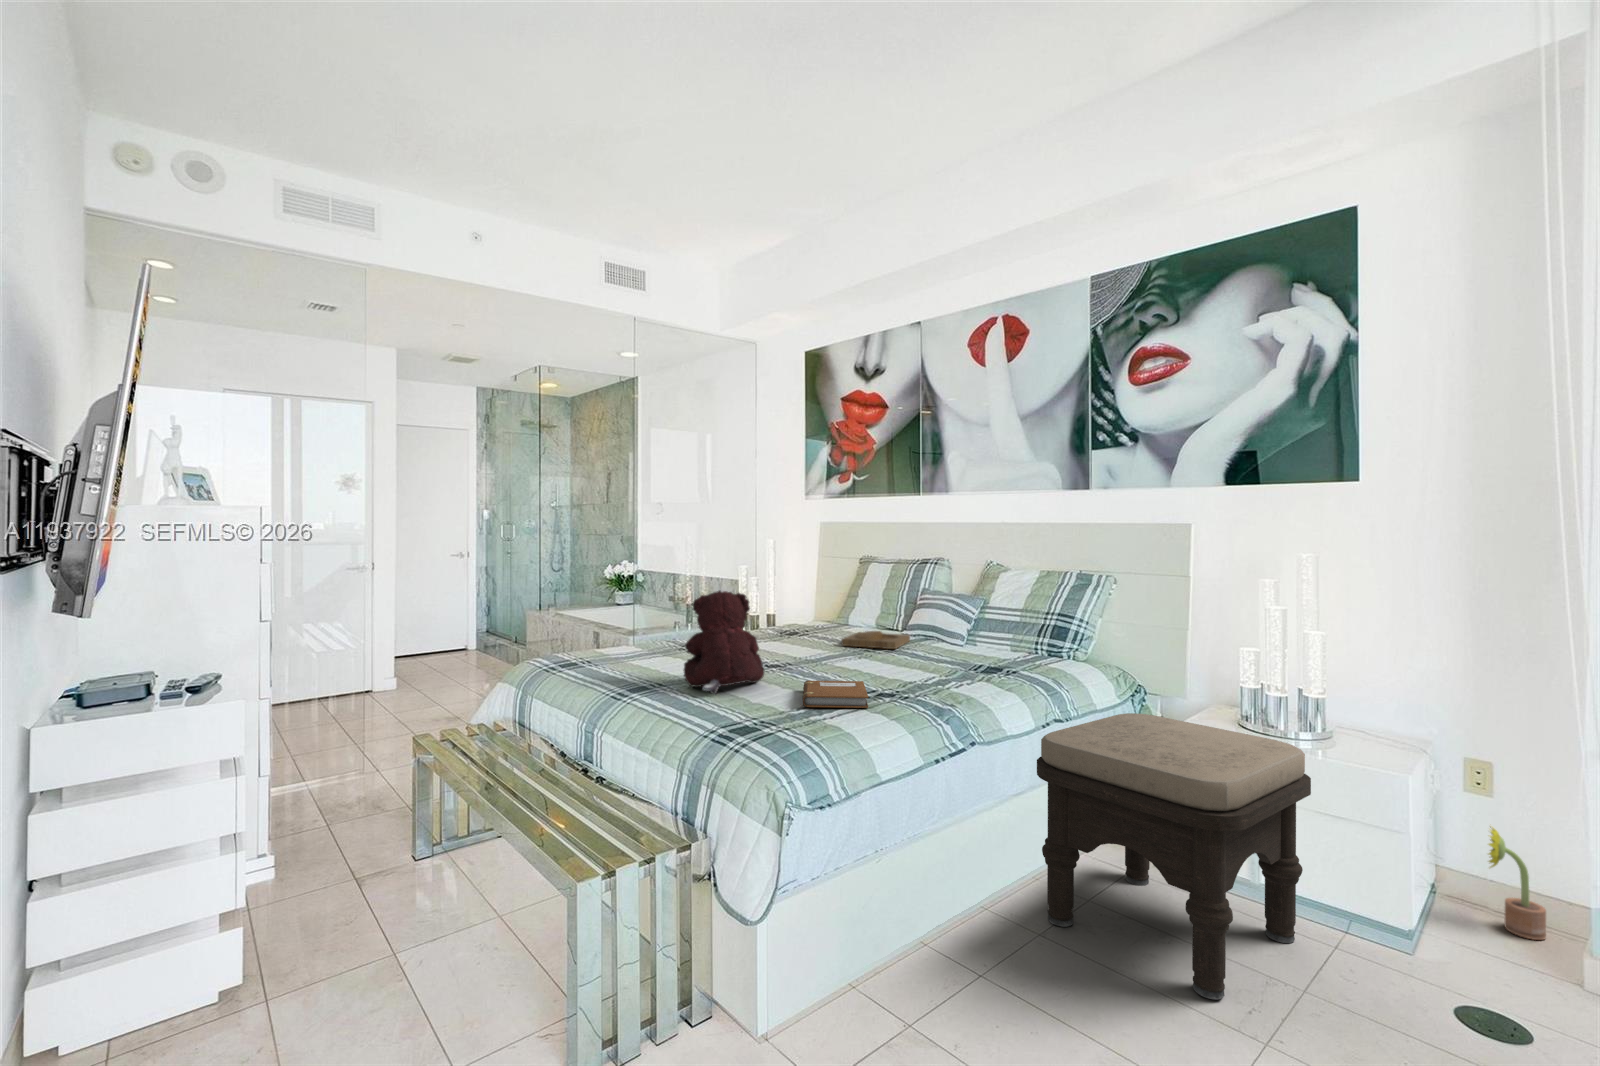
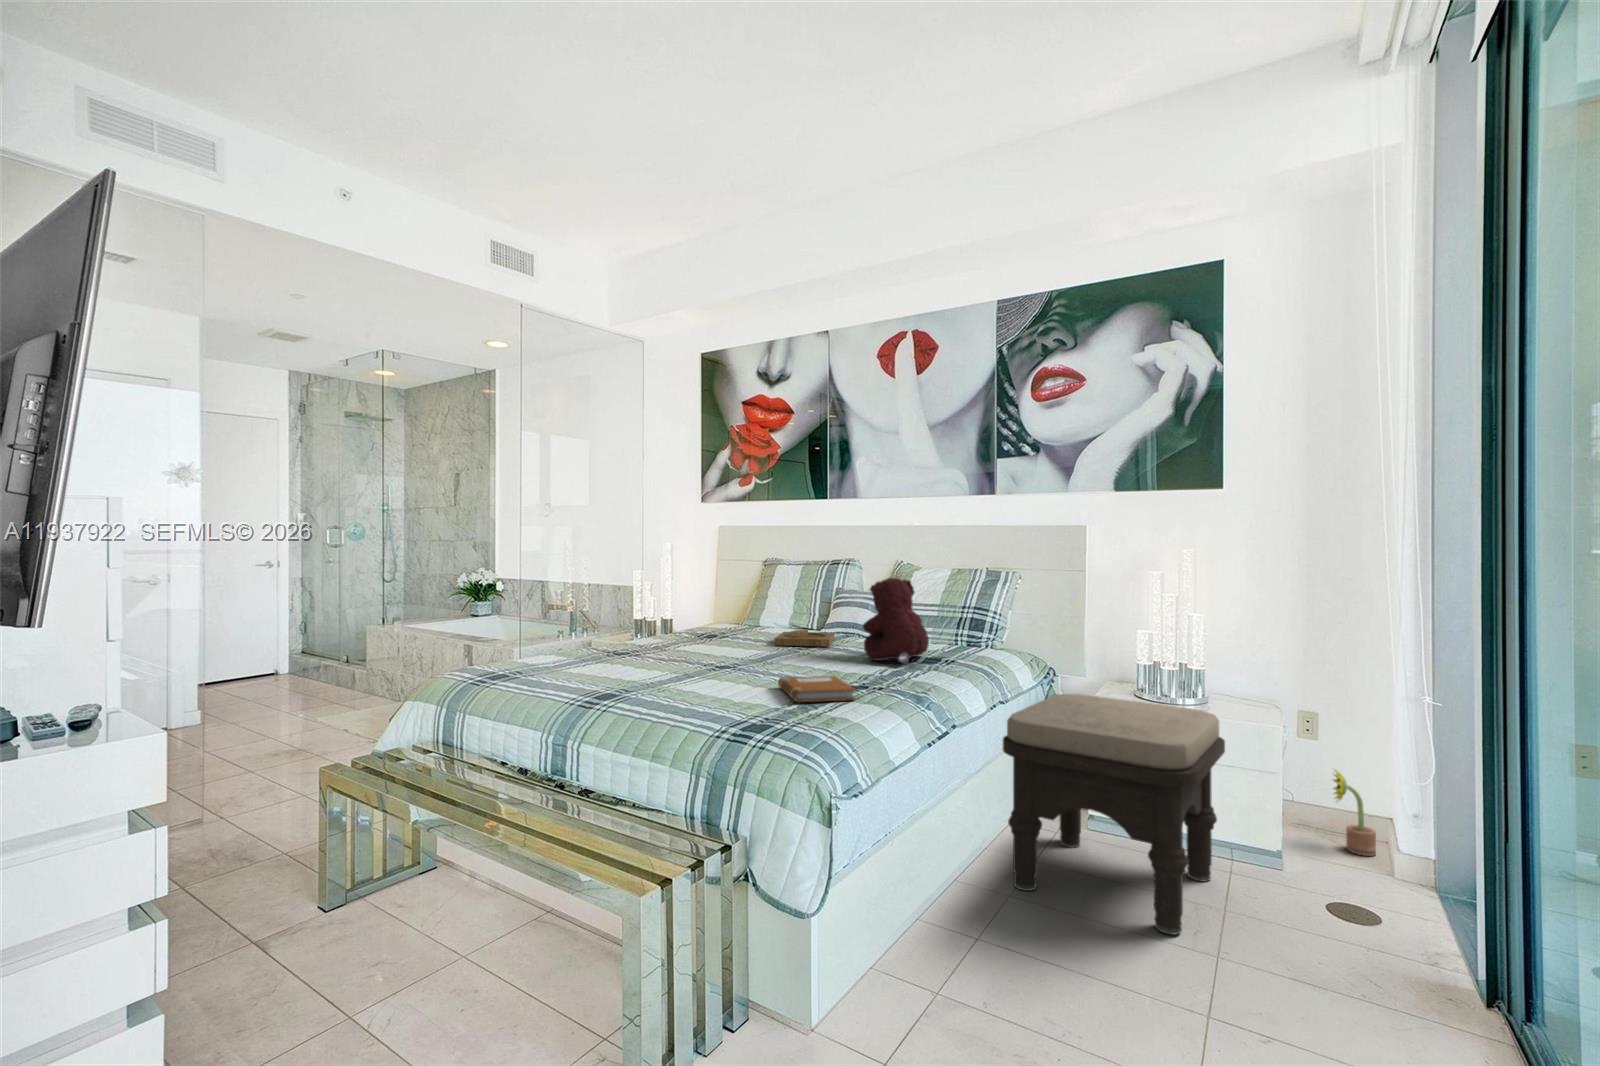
teddy bear: present [684,591,764,695] -> present [863,577,929,665]

